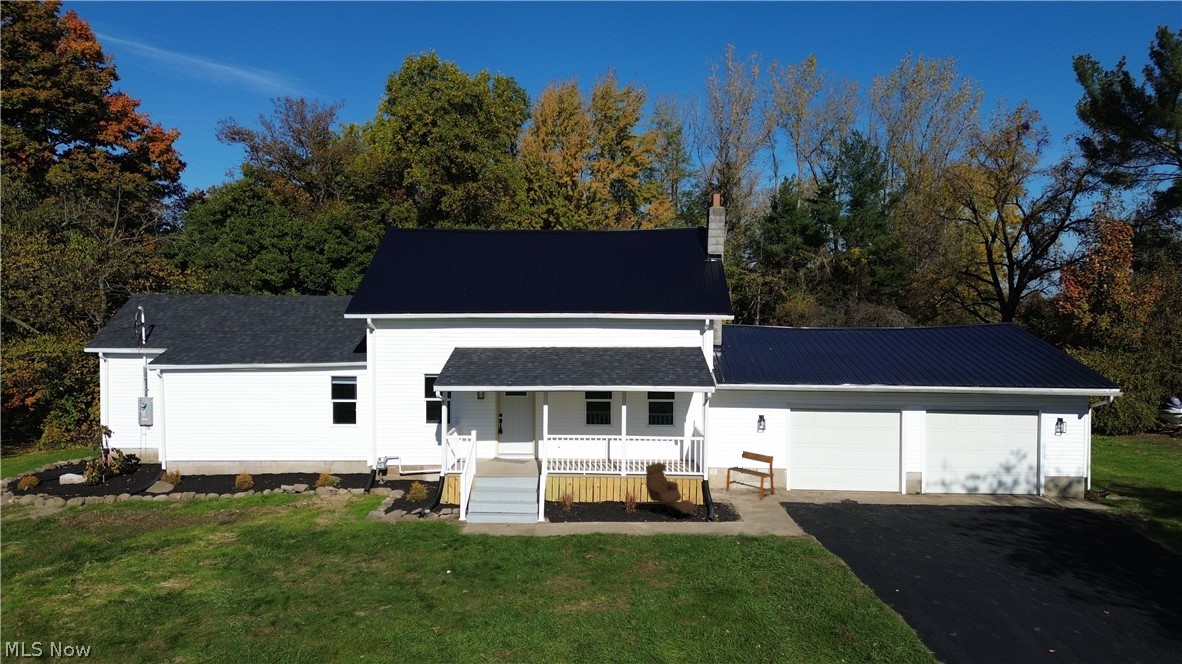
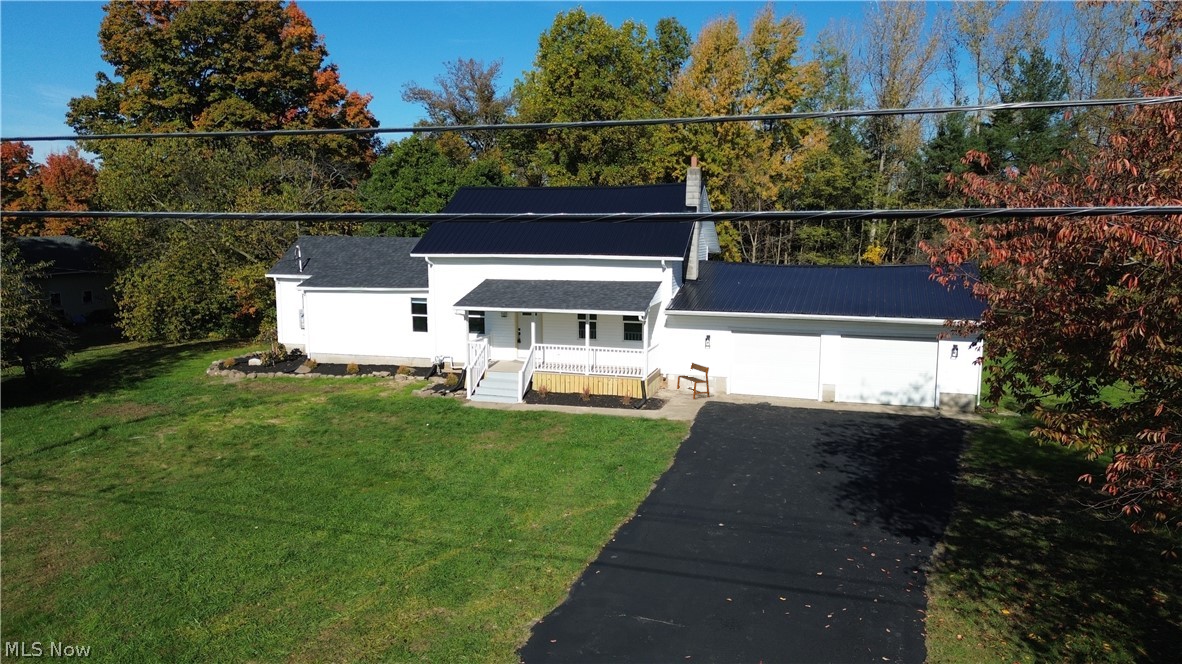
lounge chair: present [646,463,696,518] -> none [596,367,627,406]

